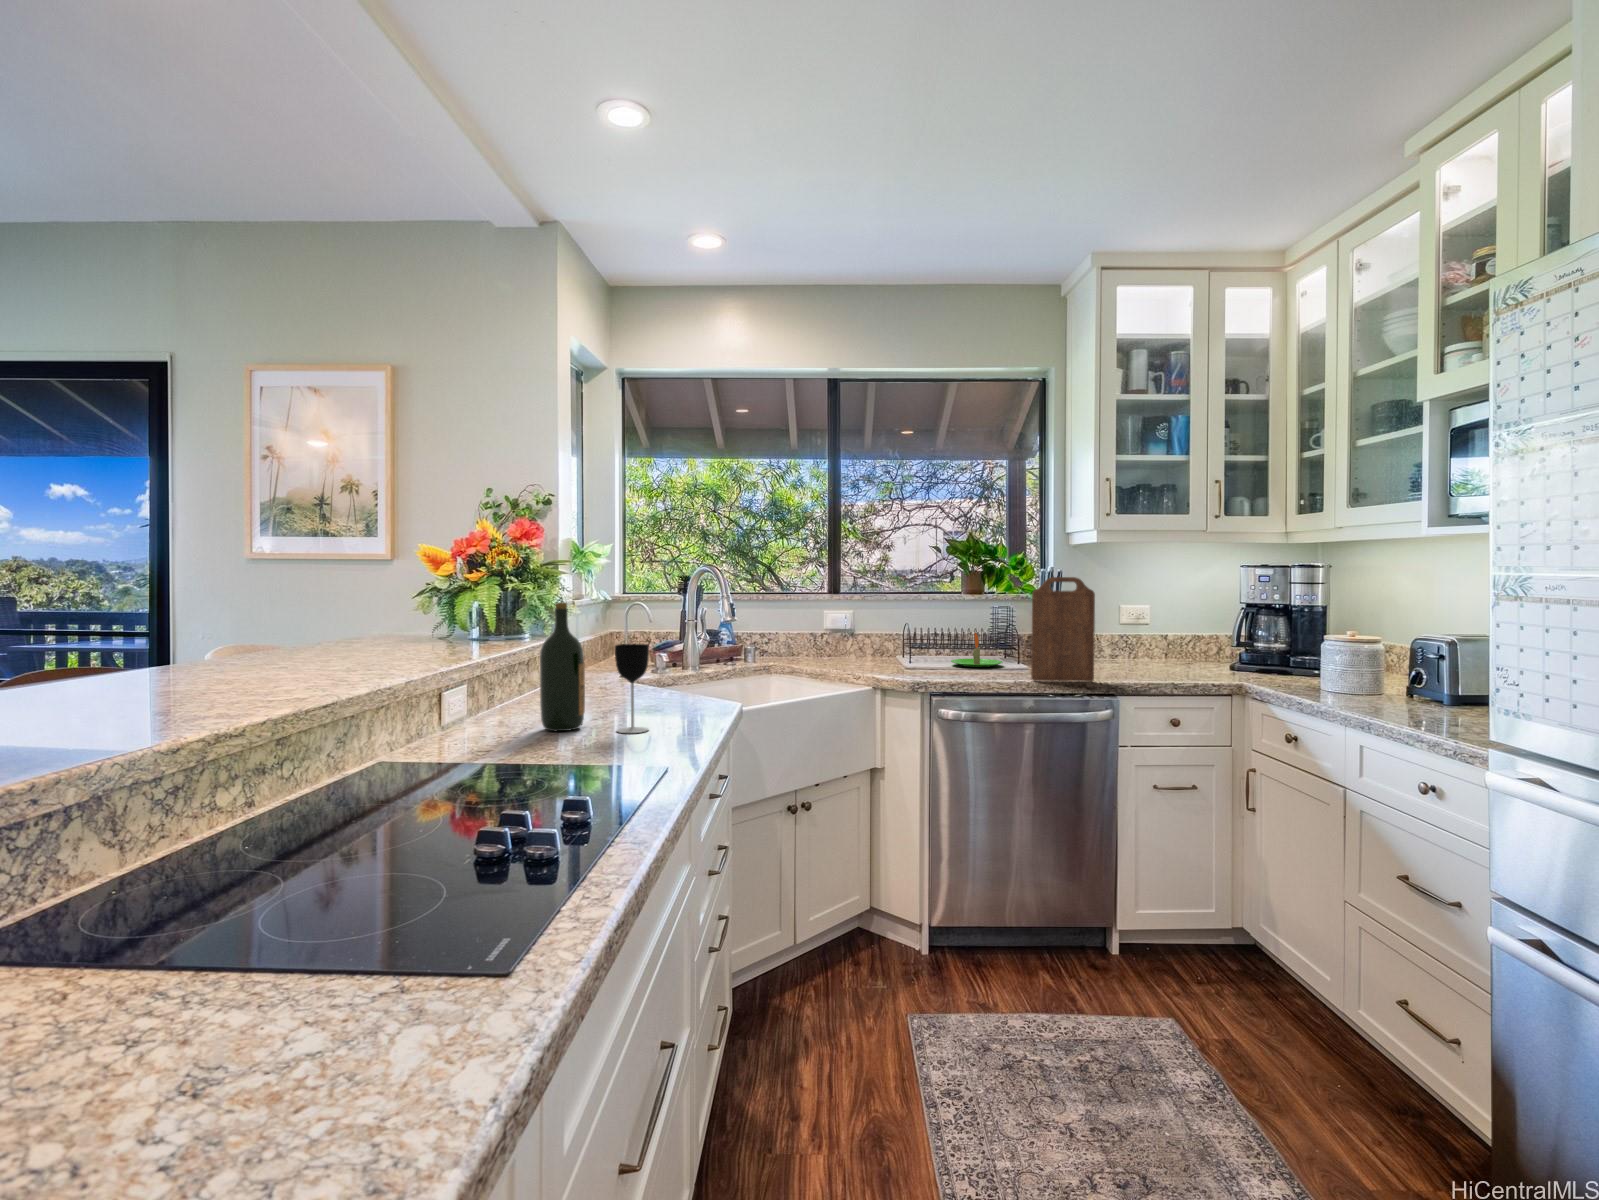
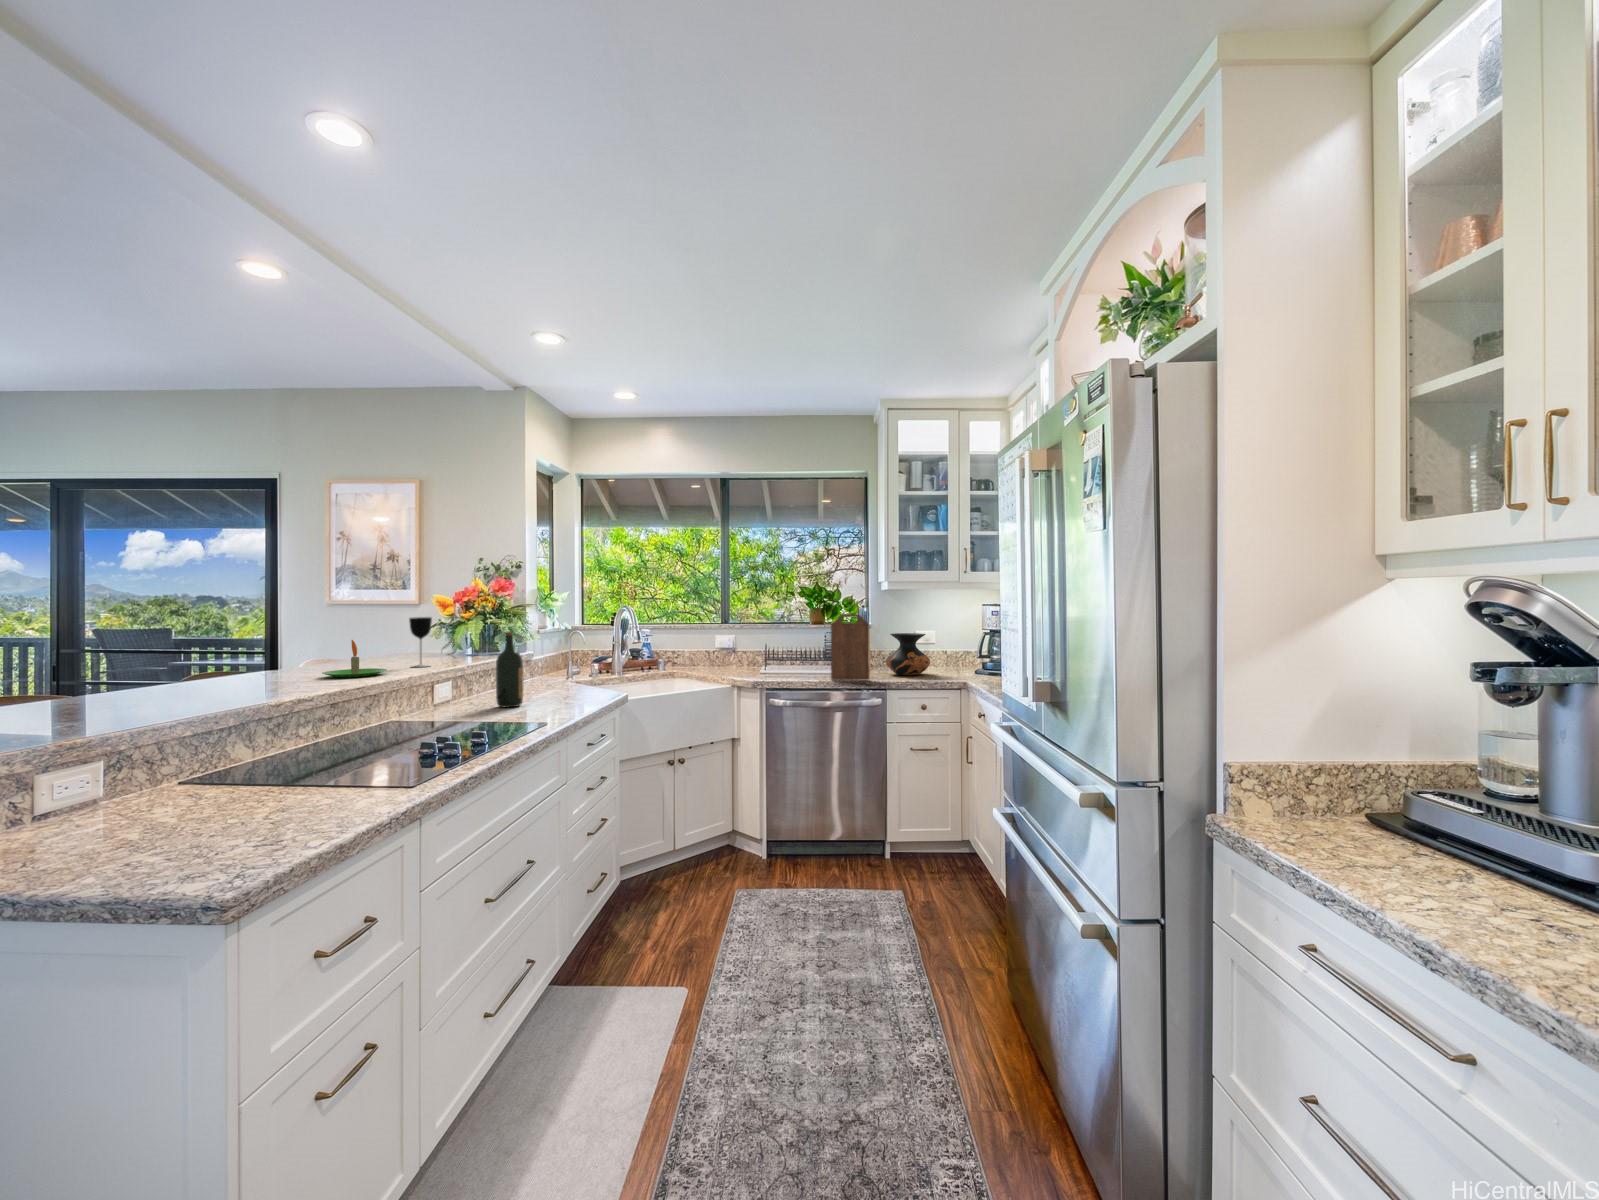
vase: none [1100,608,1173,673] -> present [886,633,930,676]
candle: present [951,633,1003,667] -> present [322,640,387,677]
wine glass: present [615,644,649,733] -> present [409,617,432,667]

